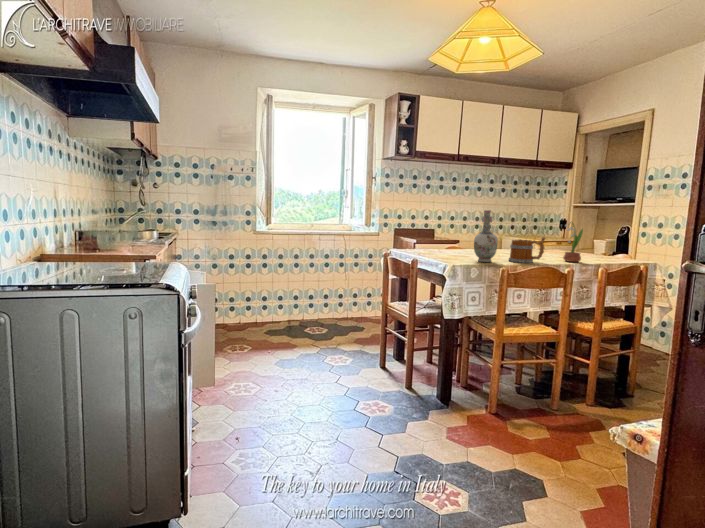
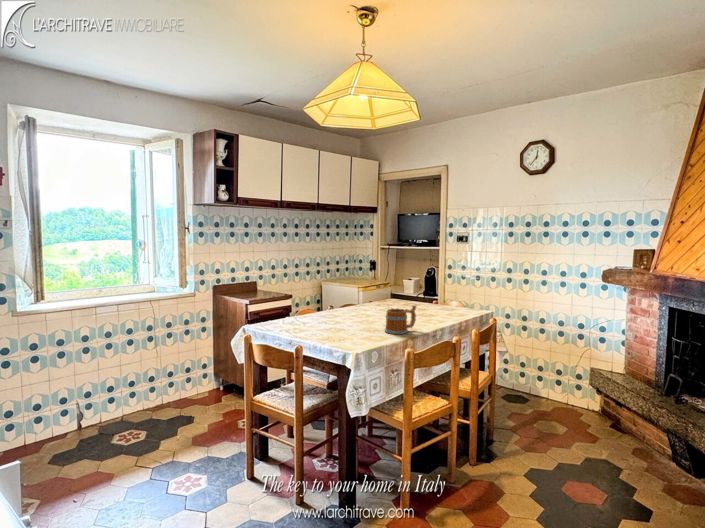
vase: present [474,210,498,262] -> none [358,285,382,340]
potted flower: present [563,222,583,262] -> none [424,285,439,324]

